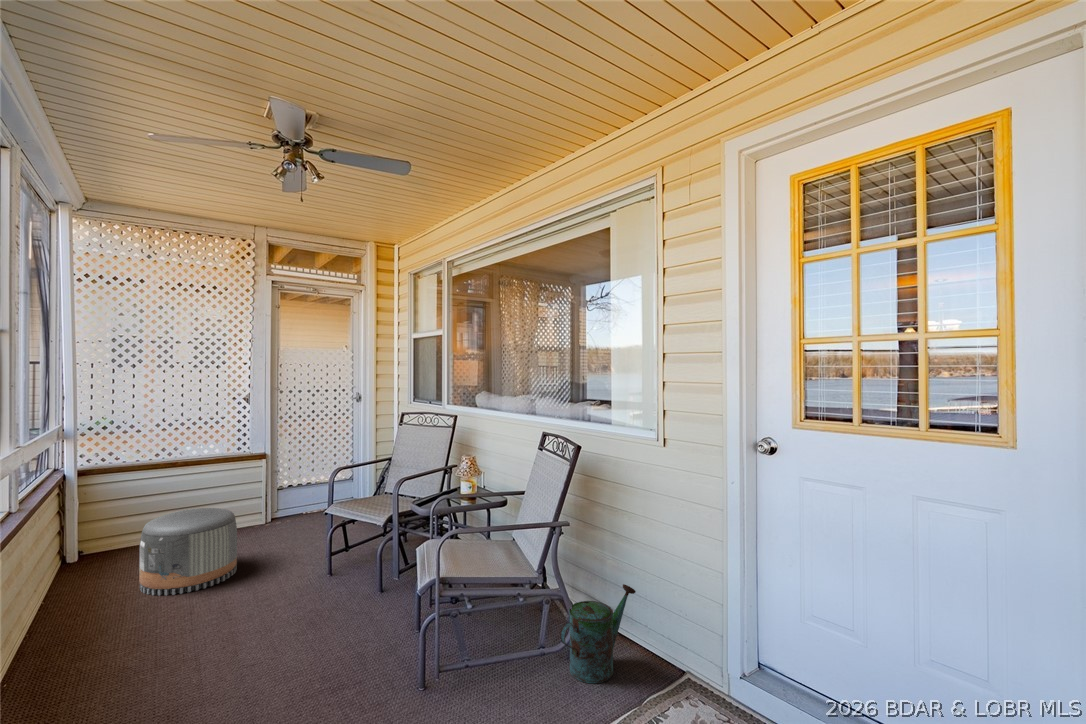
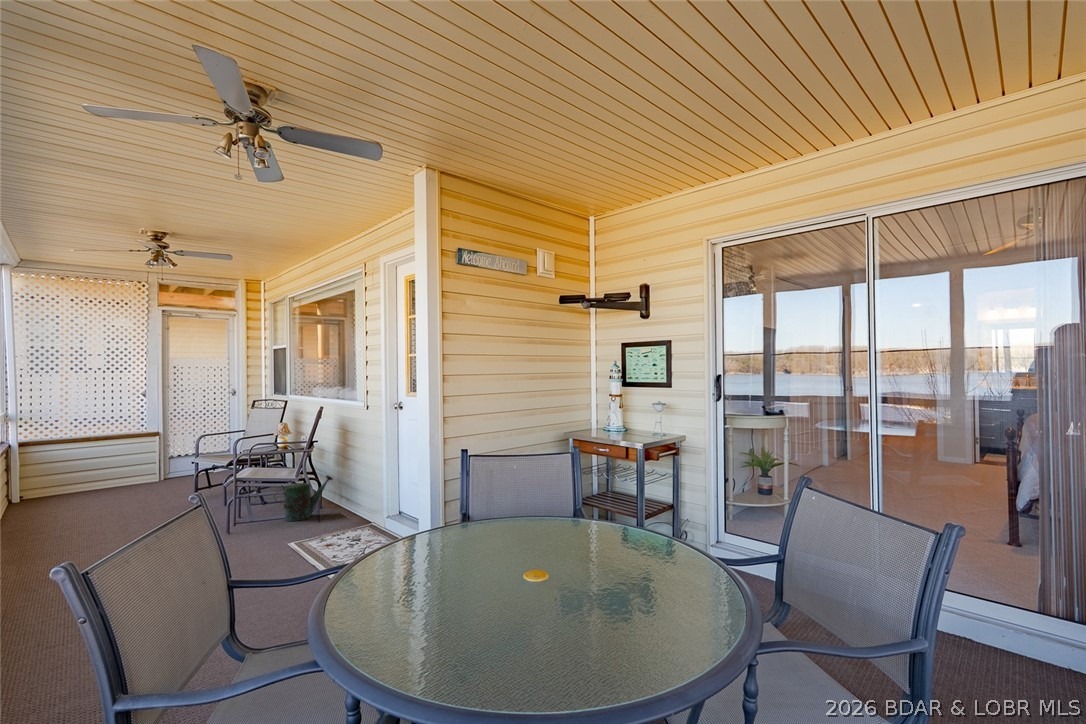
pouf: present [139,508,237,596] -> none [56,461,125,510]

